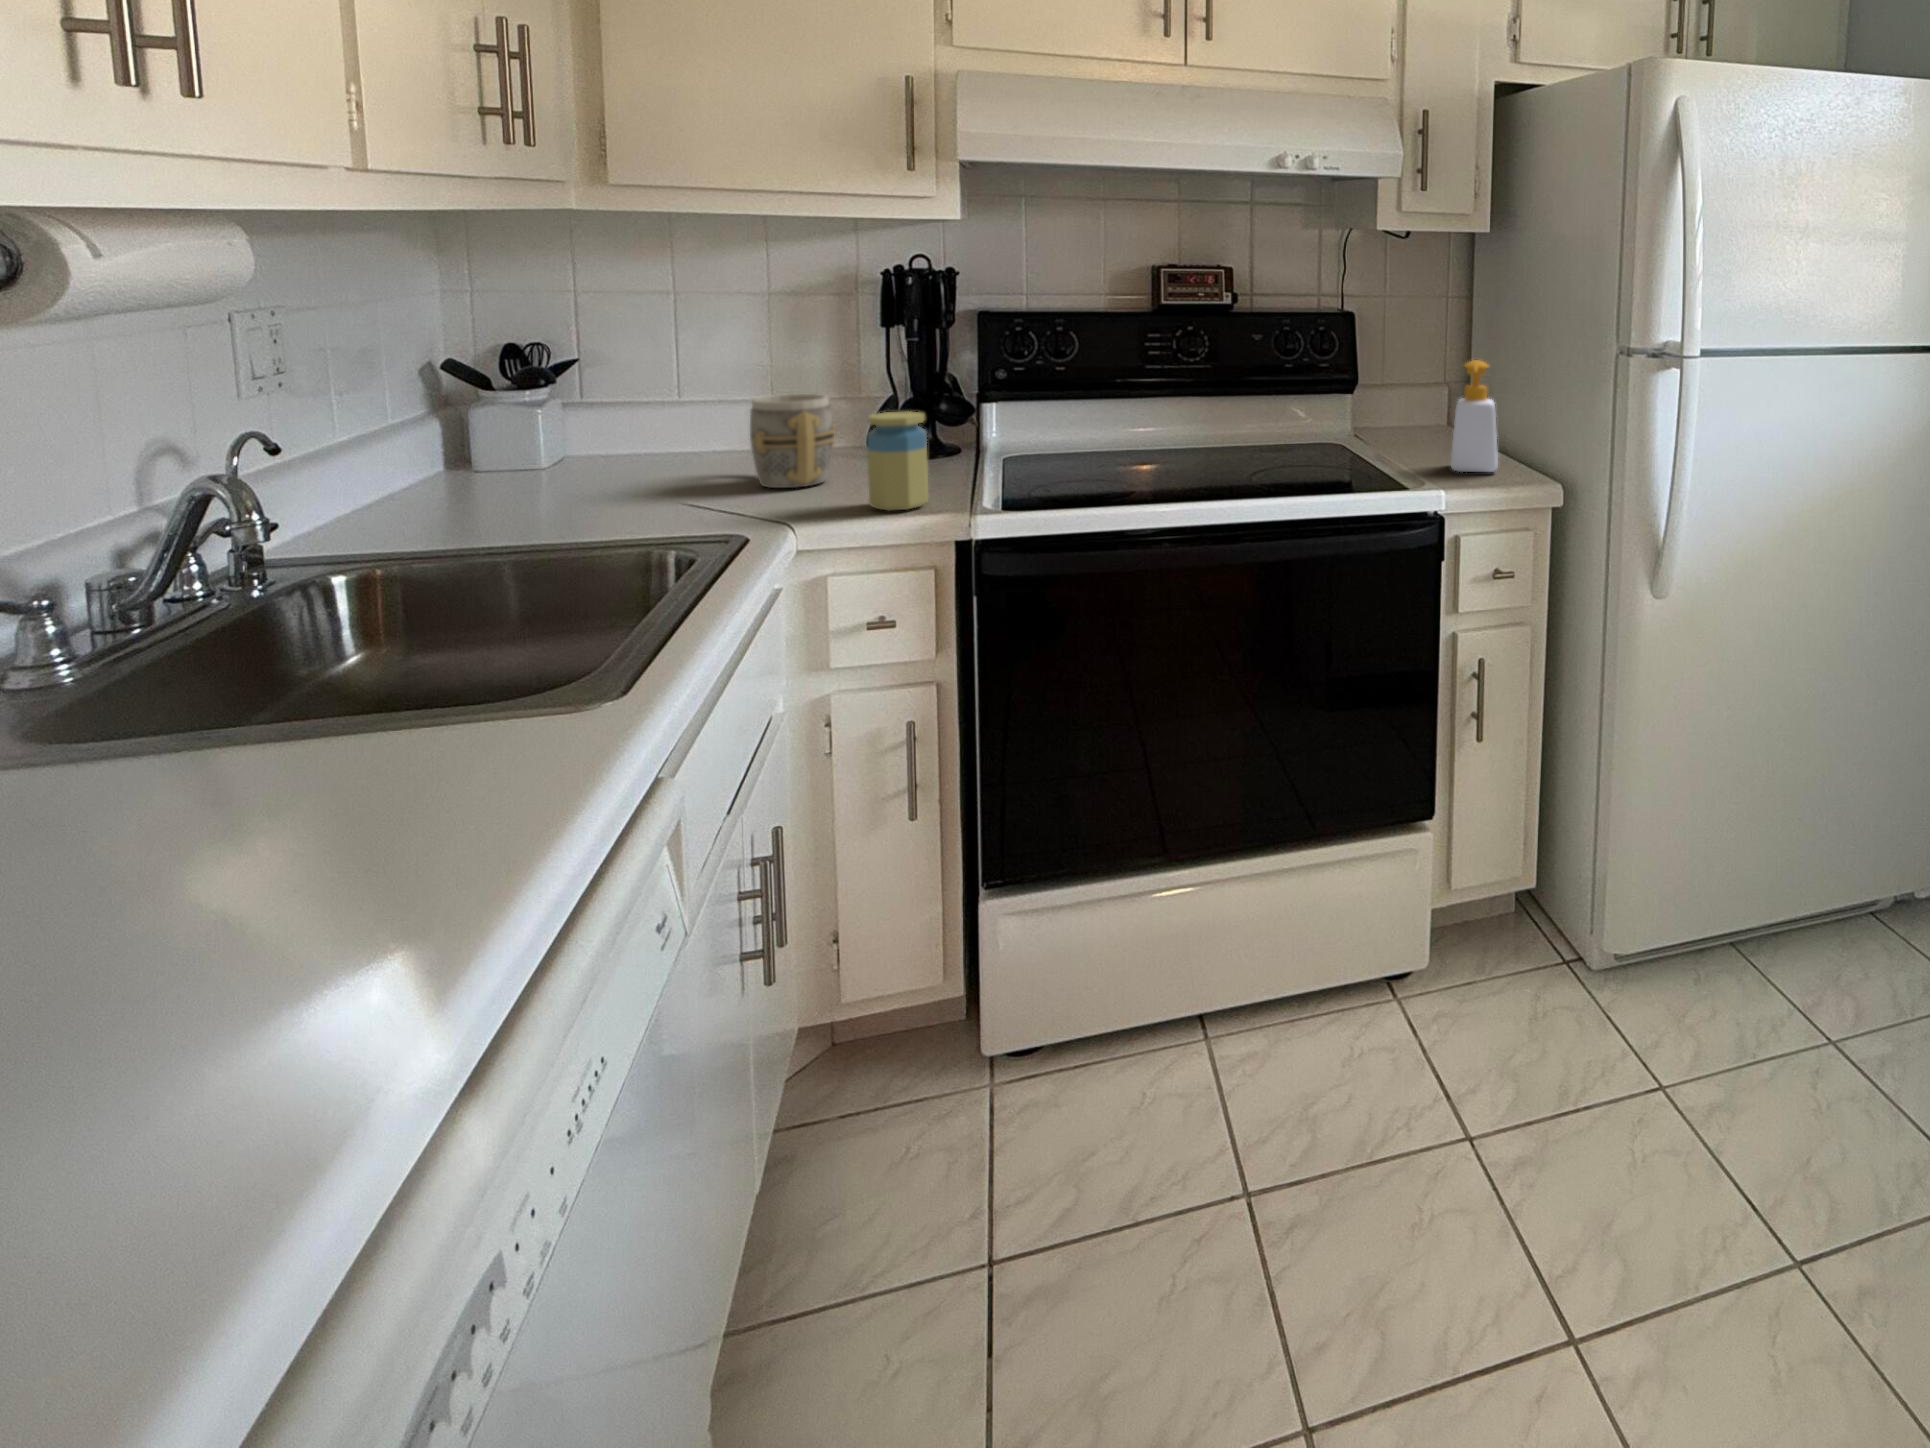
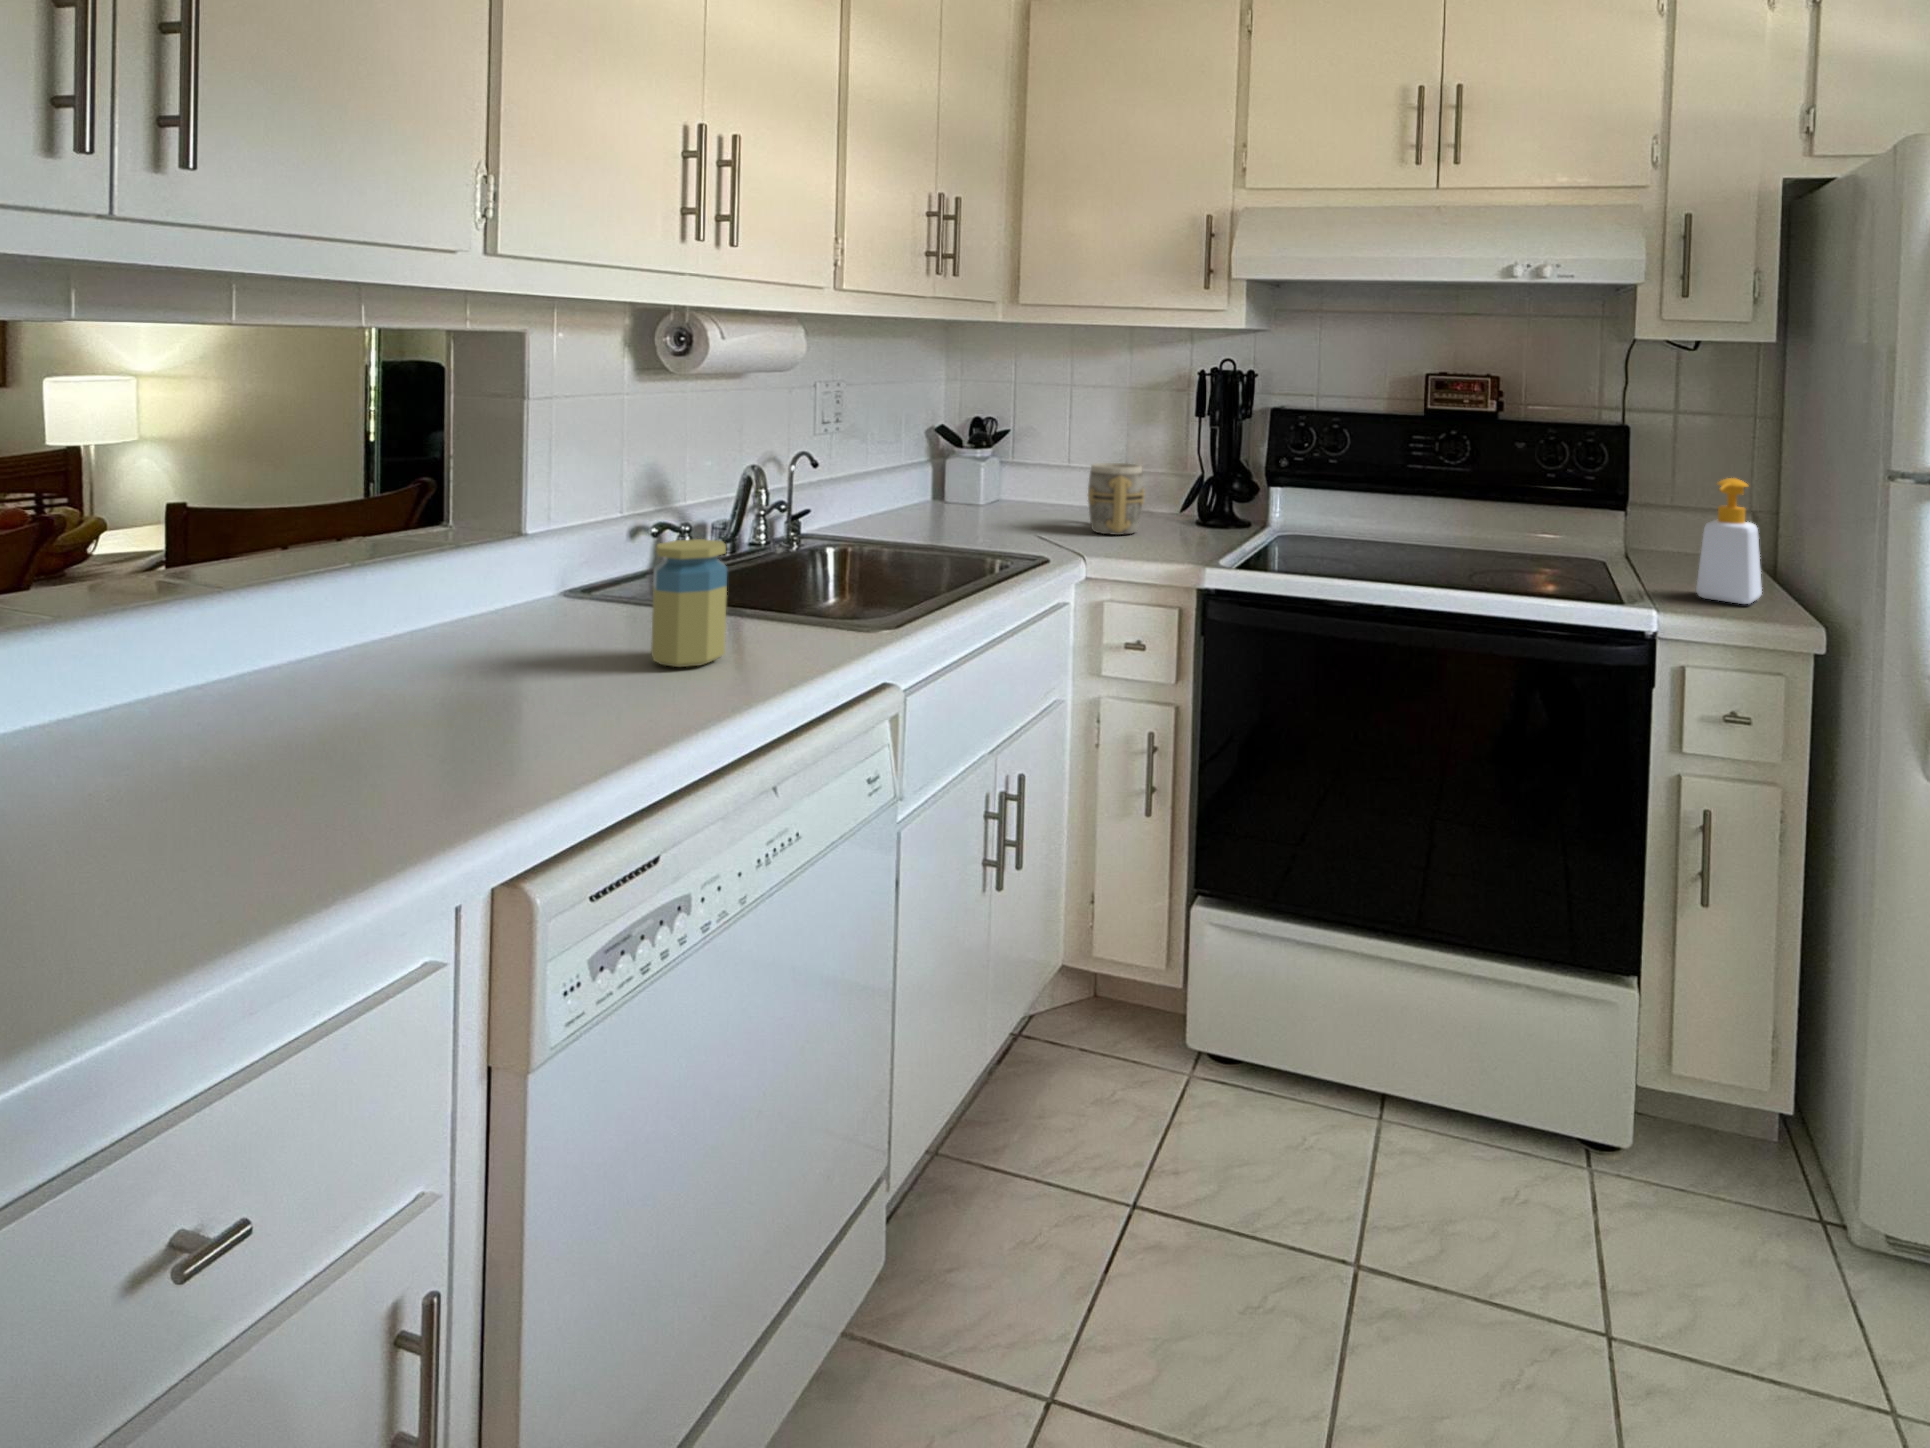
jar: present [867,411,928,511] -> present [651,539,727,667]

